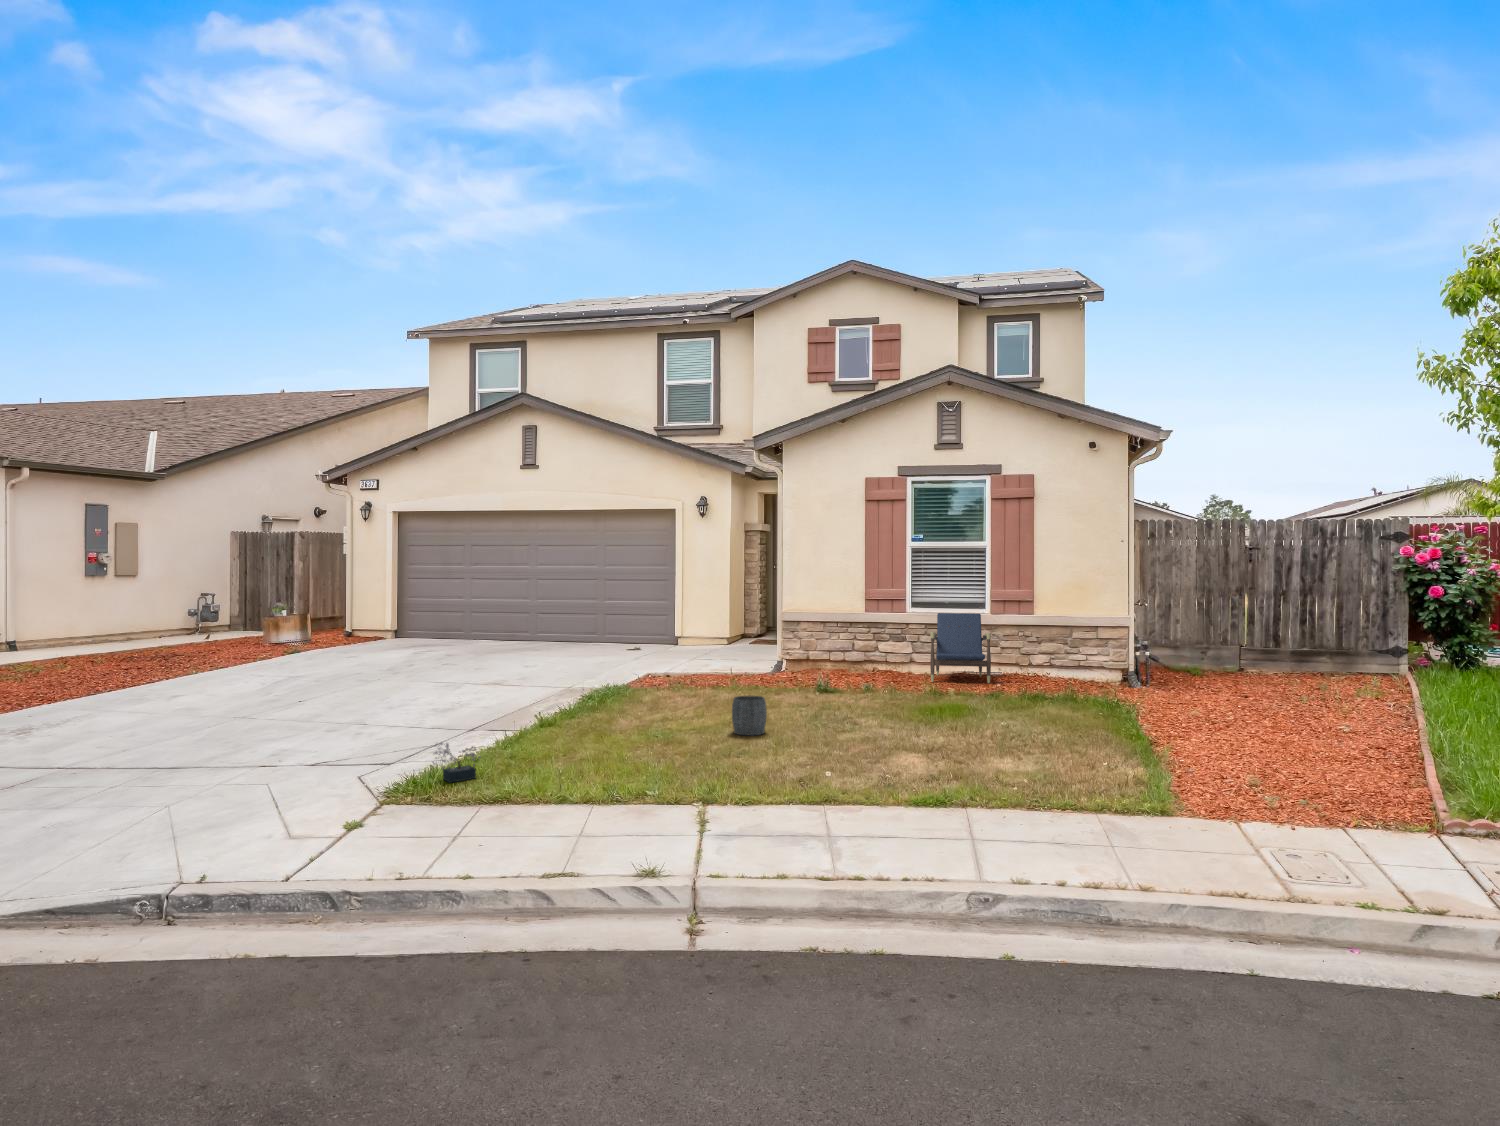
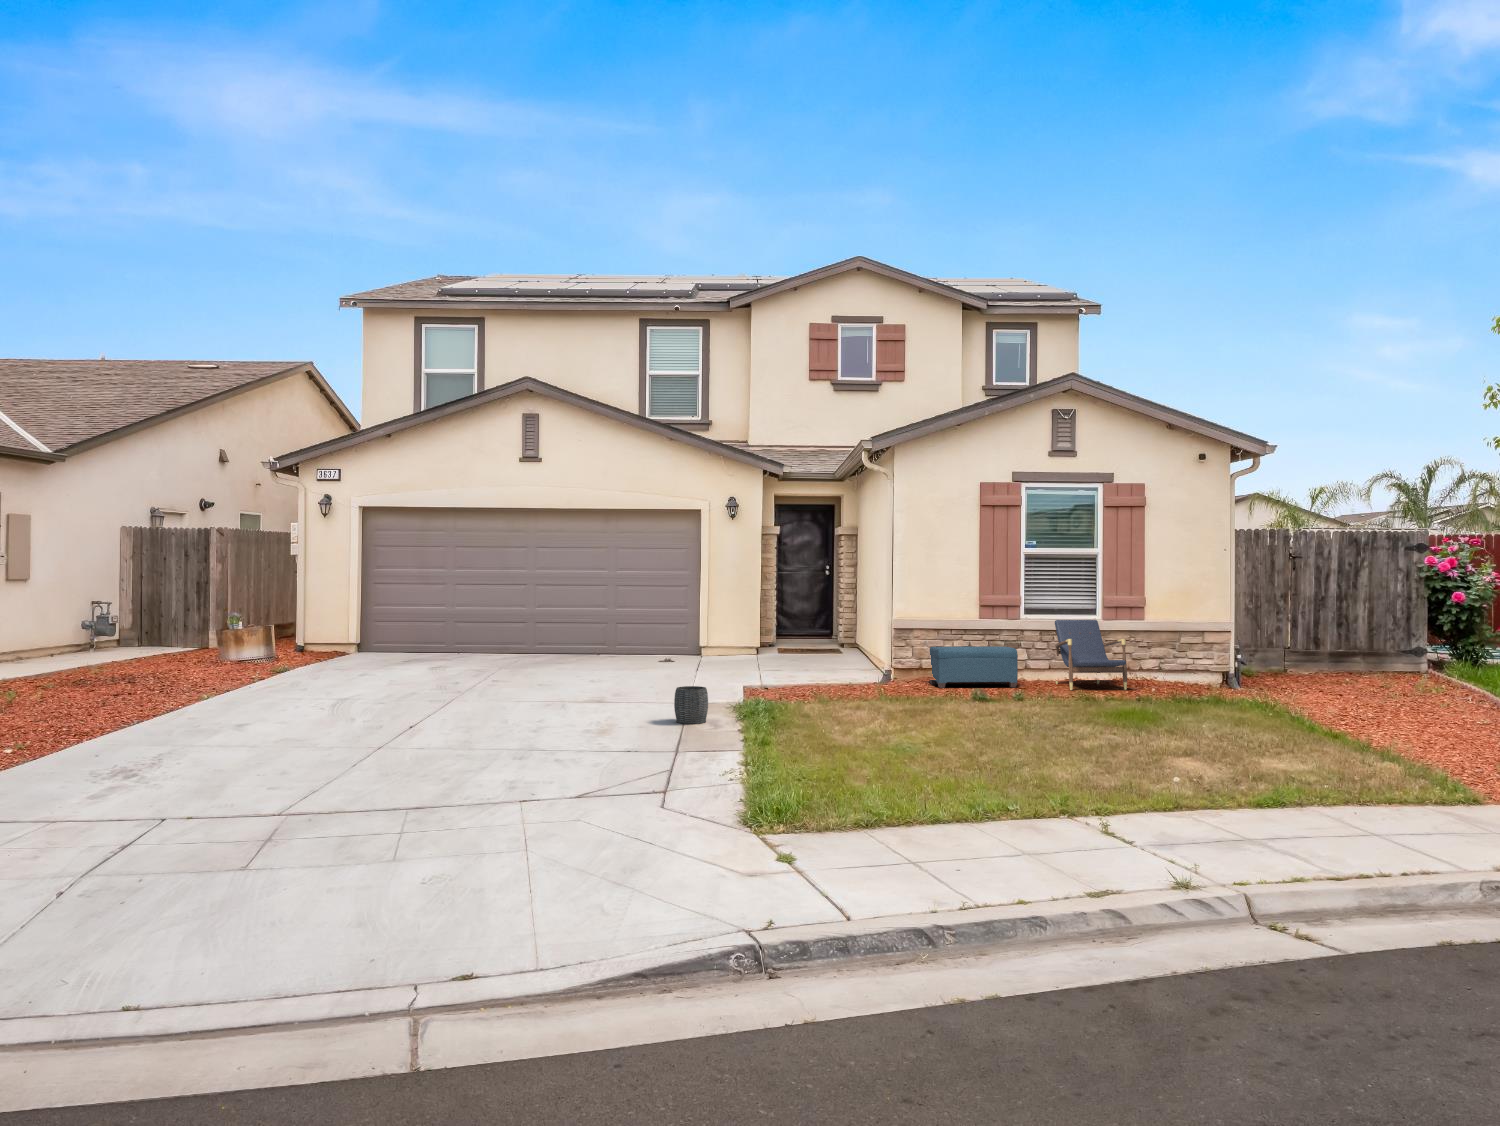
bench: none [810,637,889,677] -> present [930,646,1018,688]
woven basket: present [732,695,767,735] -> present [674,686,708,724]
decorative plant: present [433,743,480,783] -> none [853,765,896,813]

